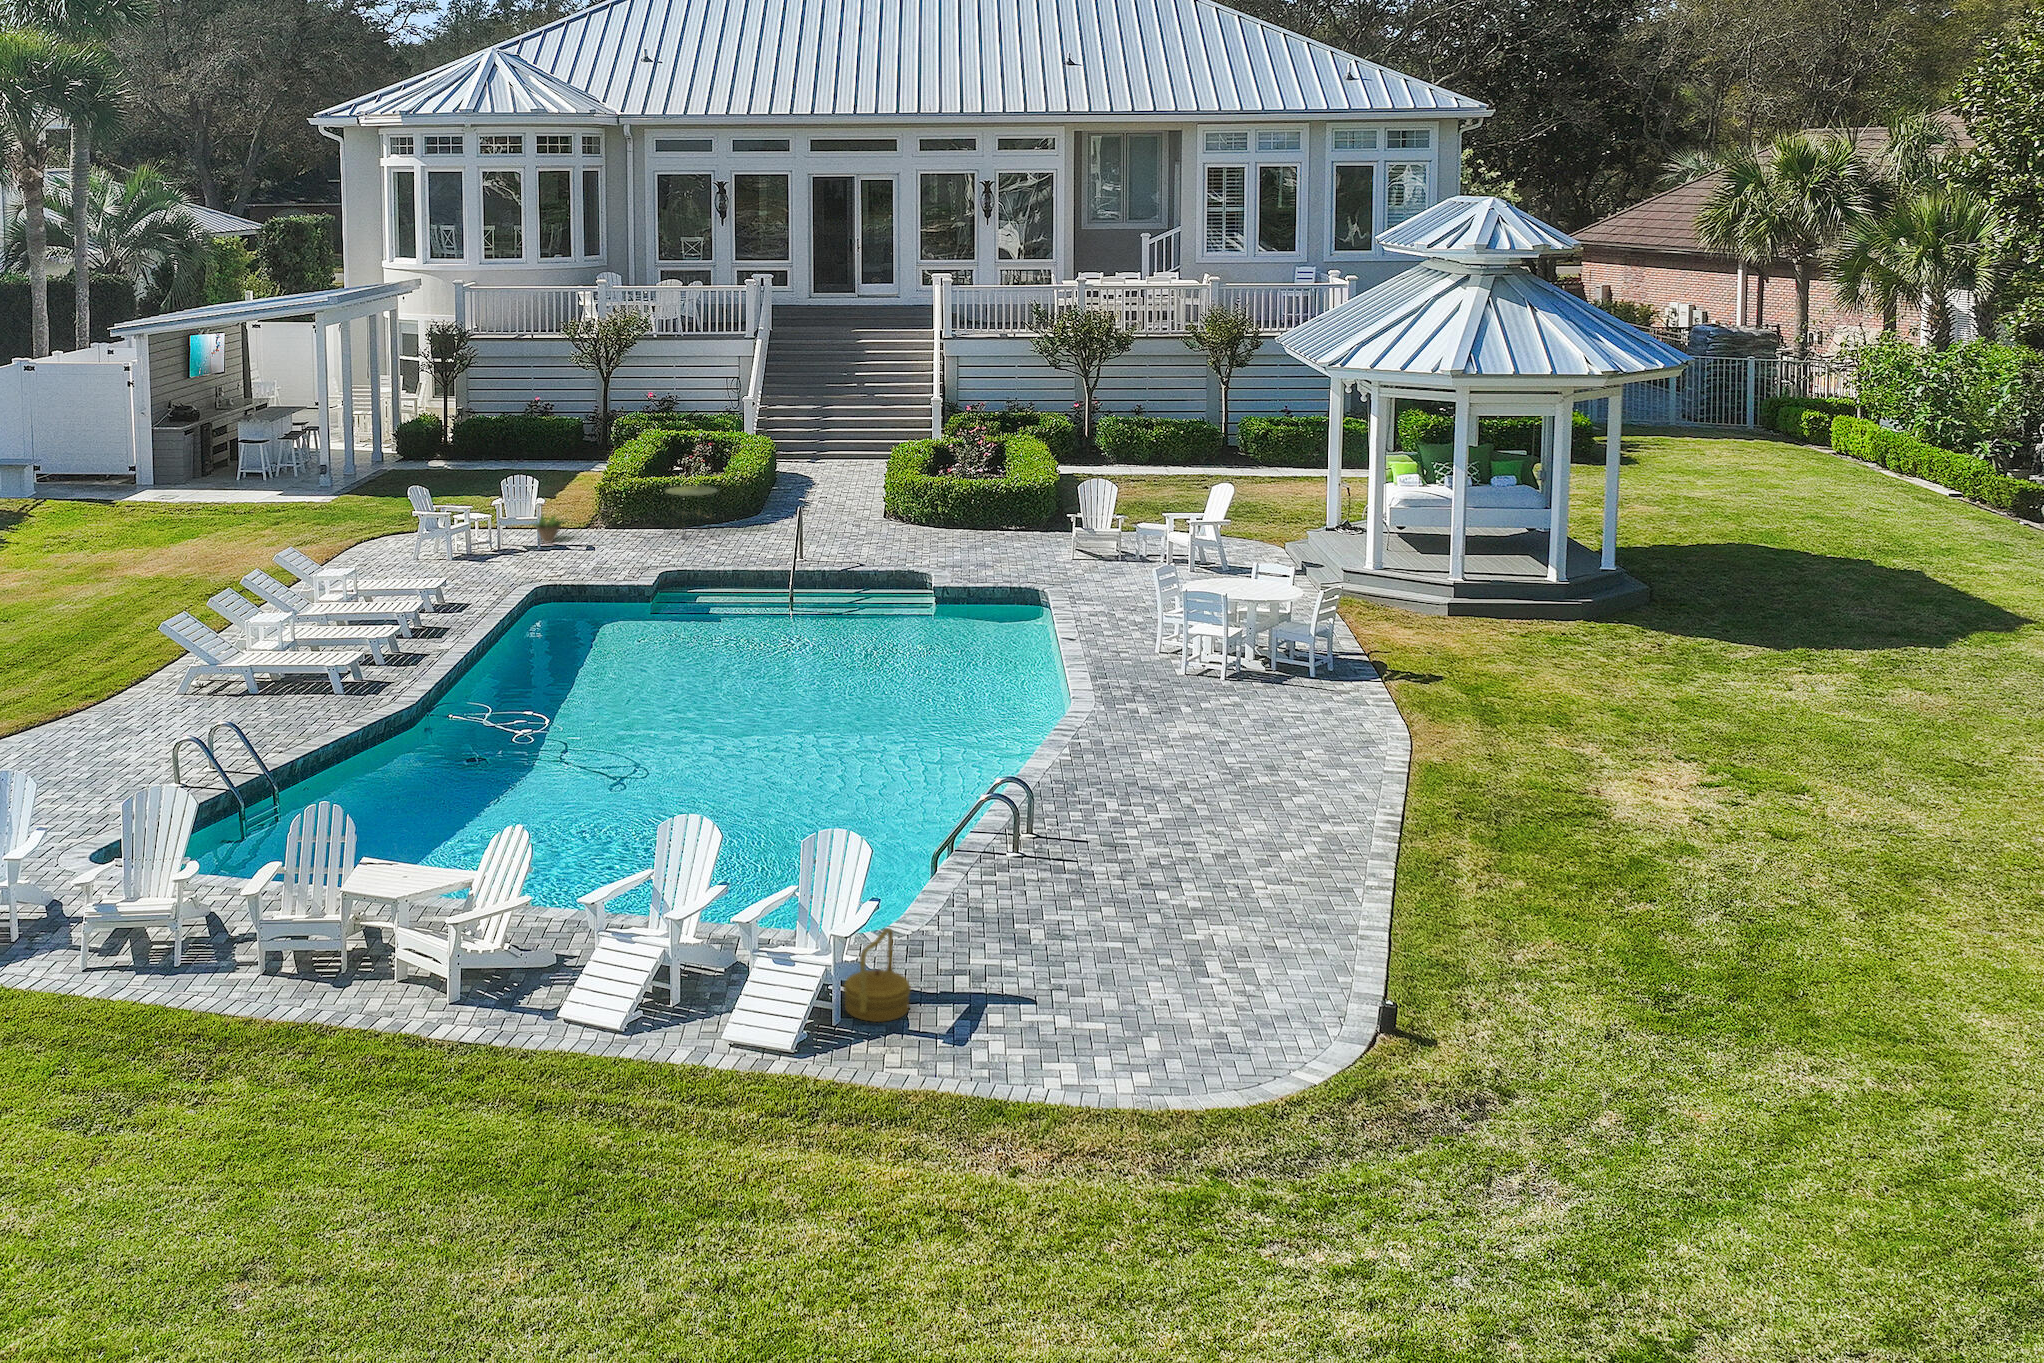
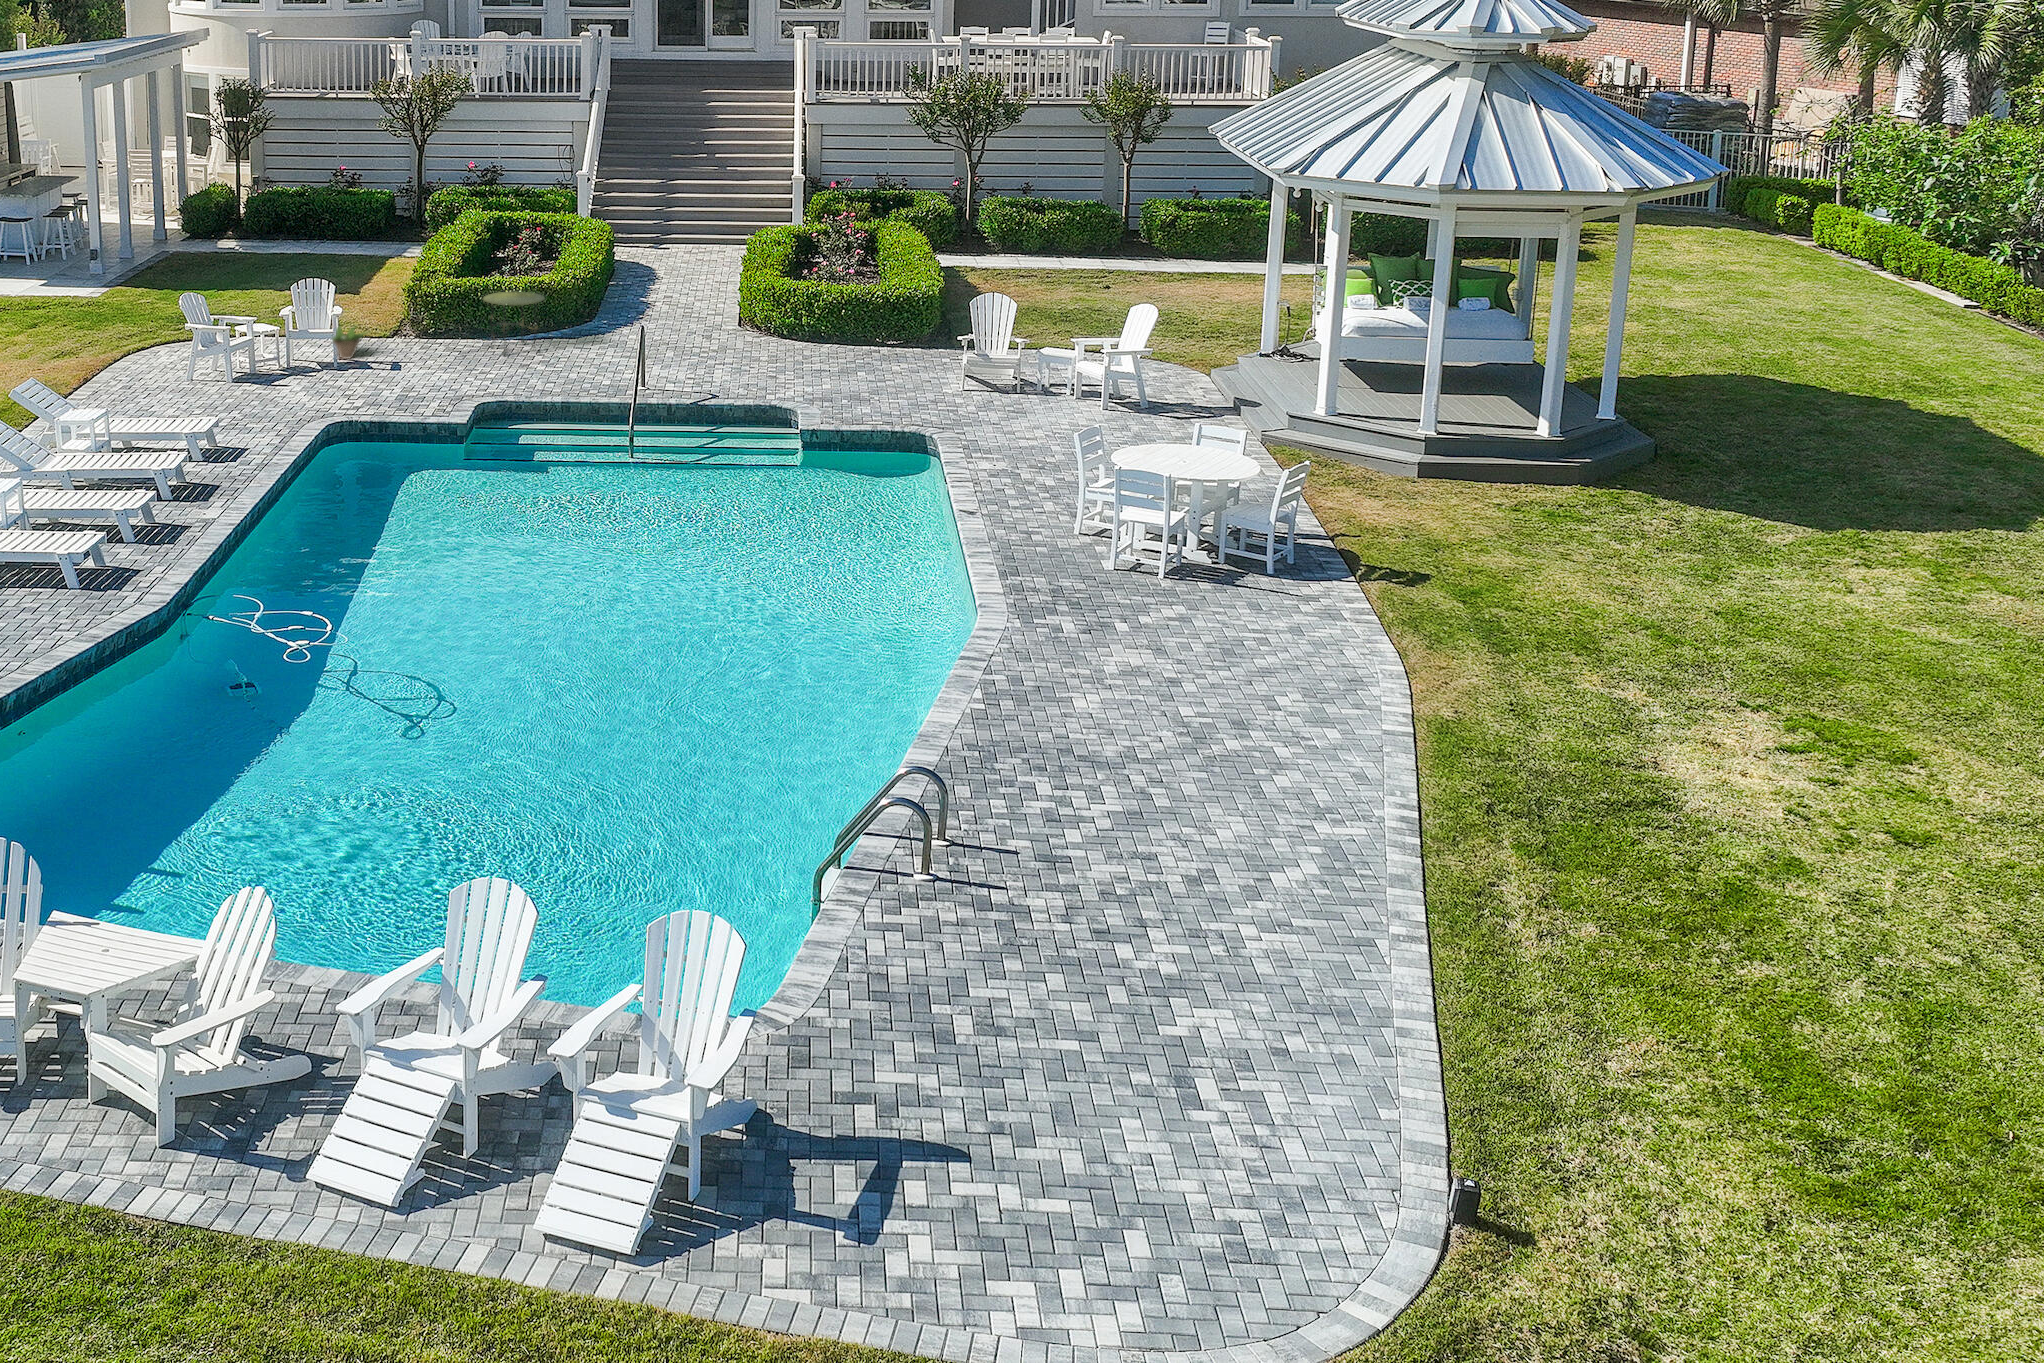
woven basket: present [844,928,911,1022] -> none [703,1058,797,1197]

